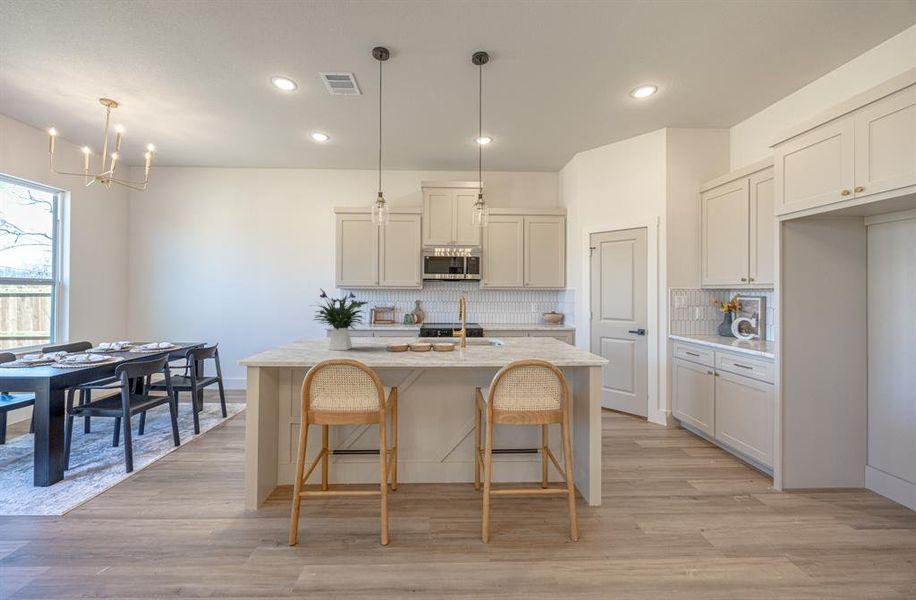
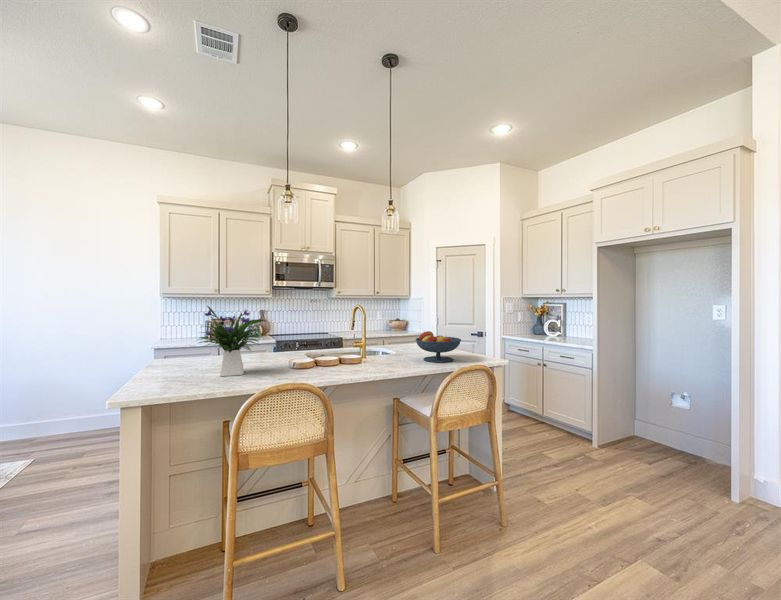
fruit bowl: none [519,320,569,354] -> present [416,331,461,362]

